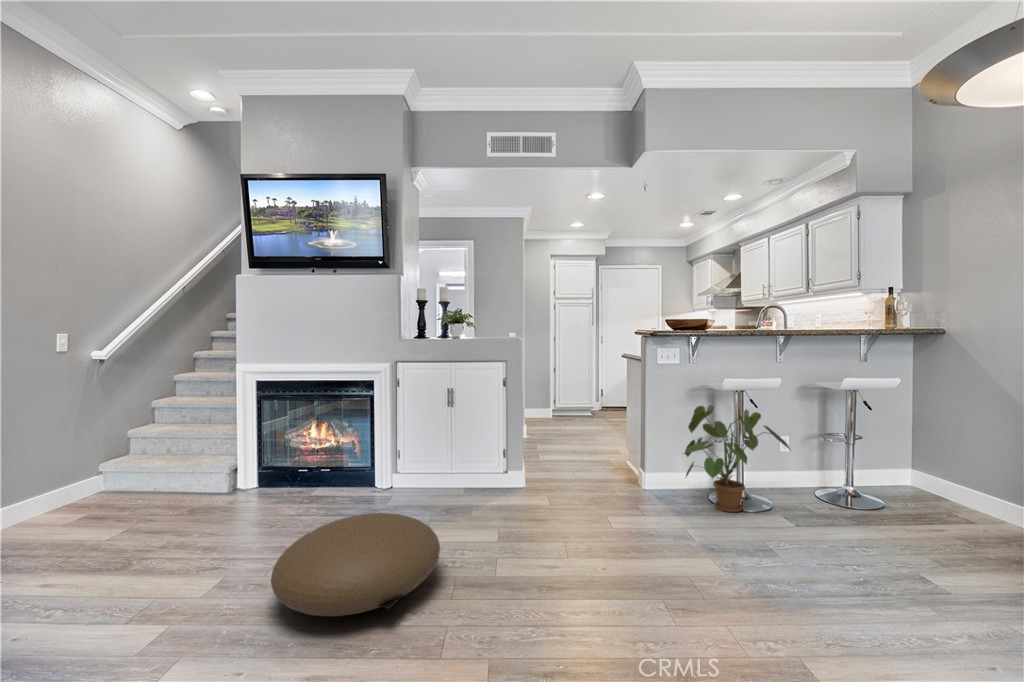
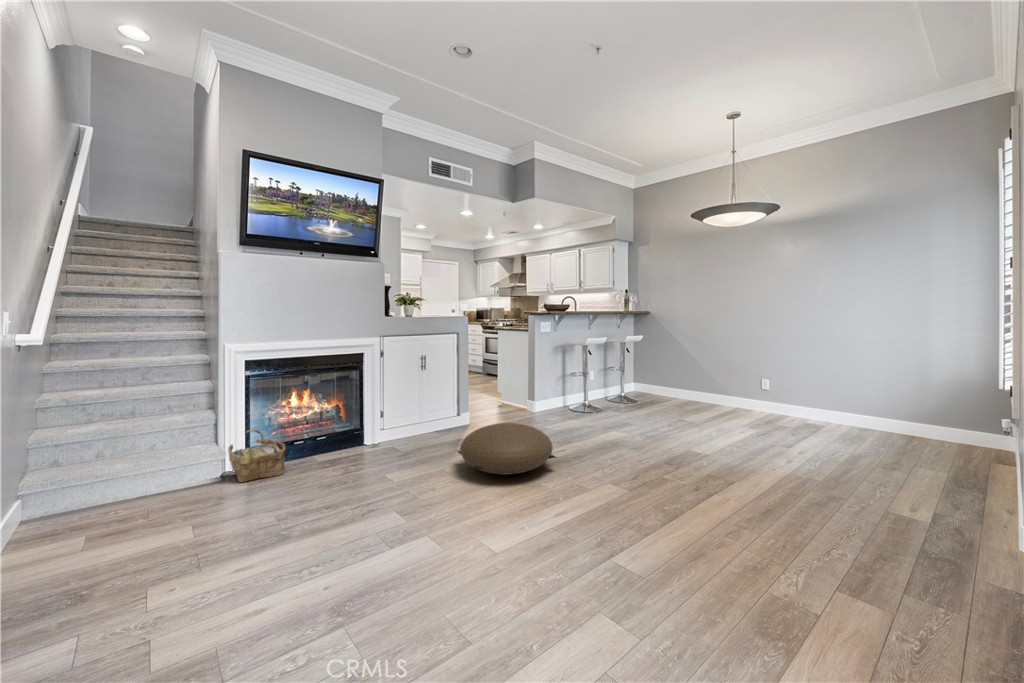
house plant: present [684,405,790,512] -> none [558,354,613,412]
woven basket: none [183,454,252,510] -> present [228,429,286,482]

